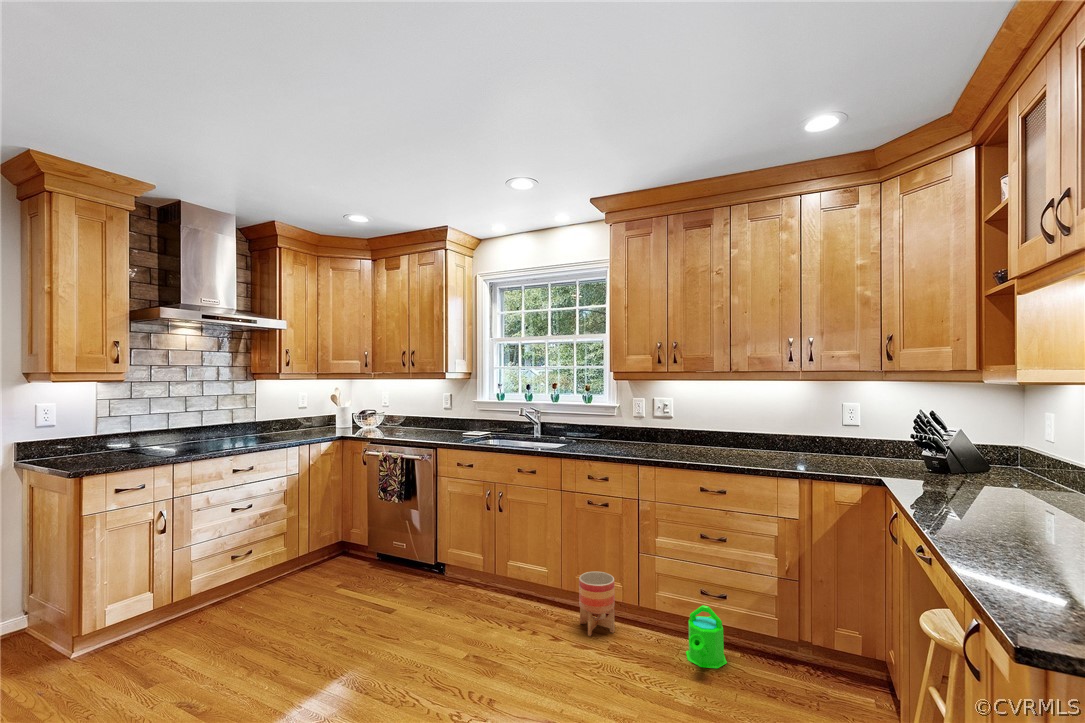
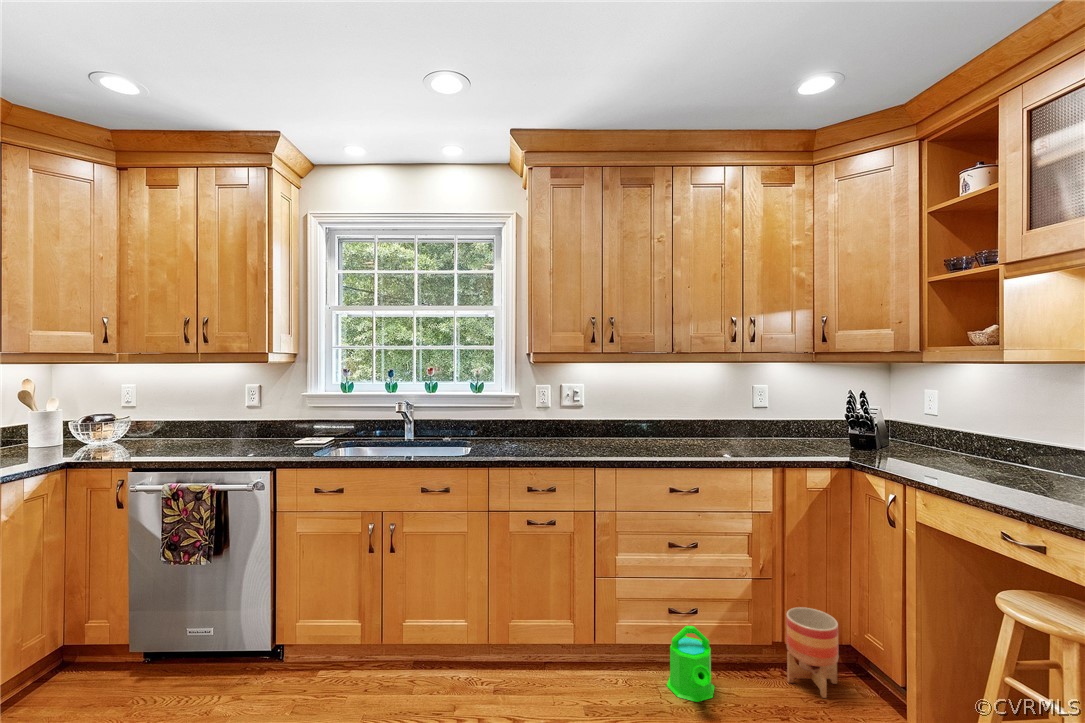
planter: present [579,571,615,636] -> present [786,607,839,698]

